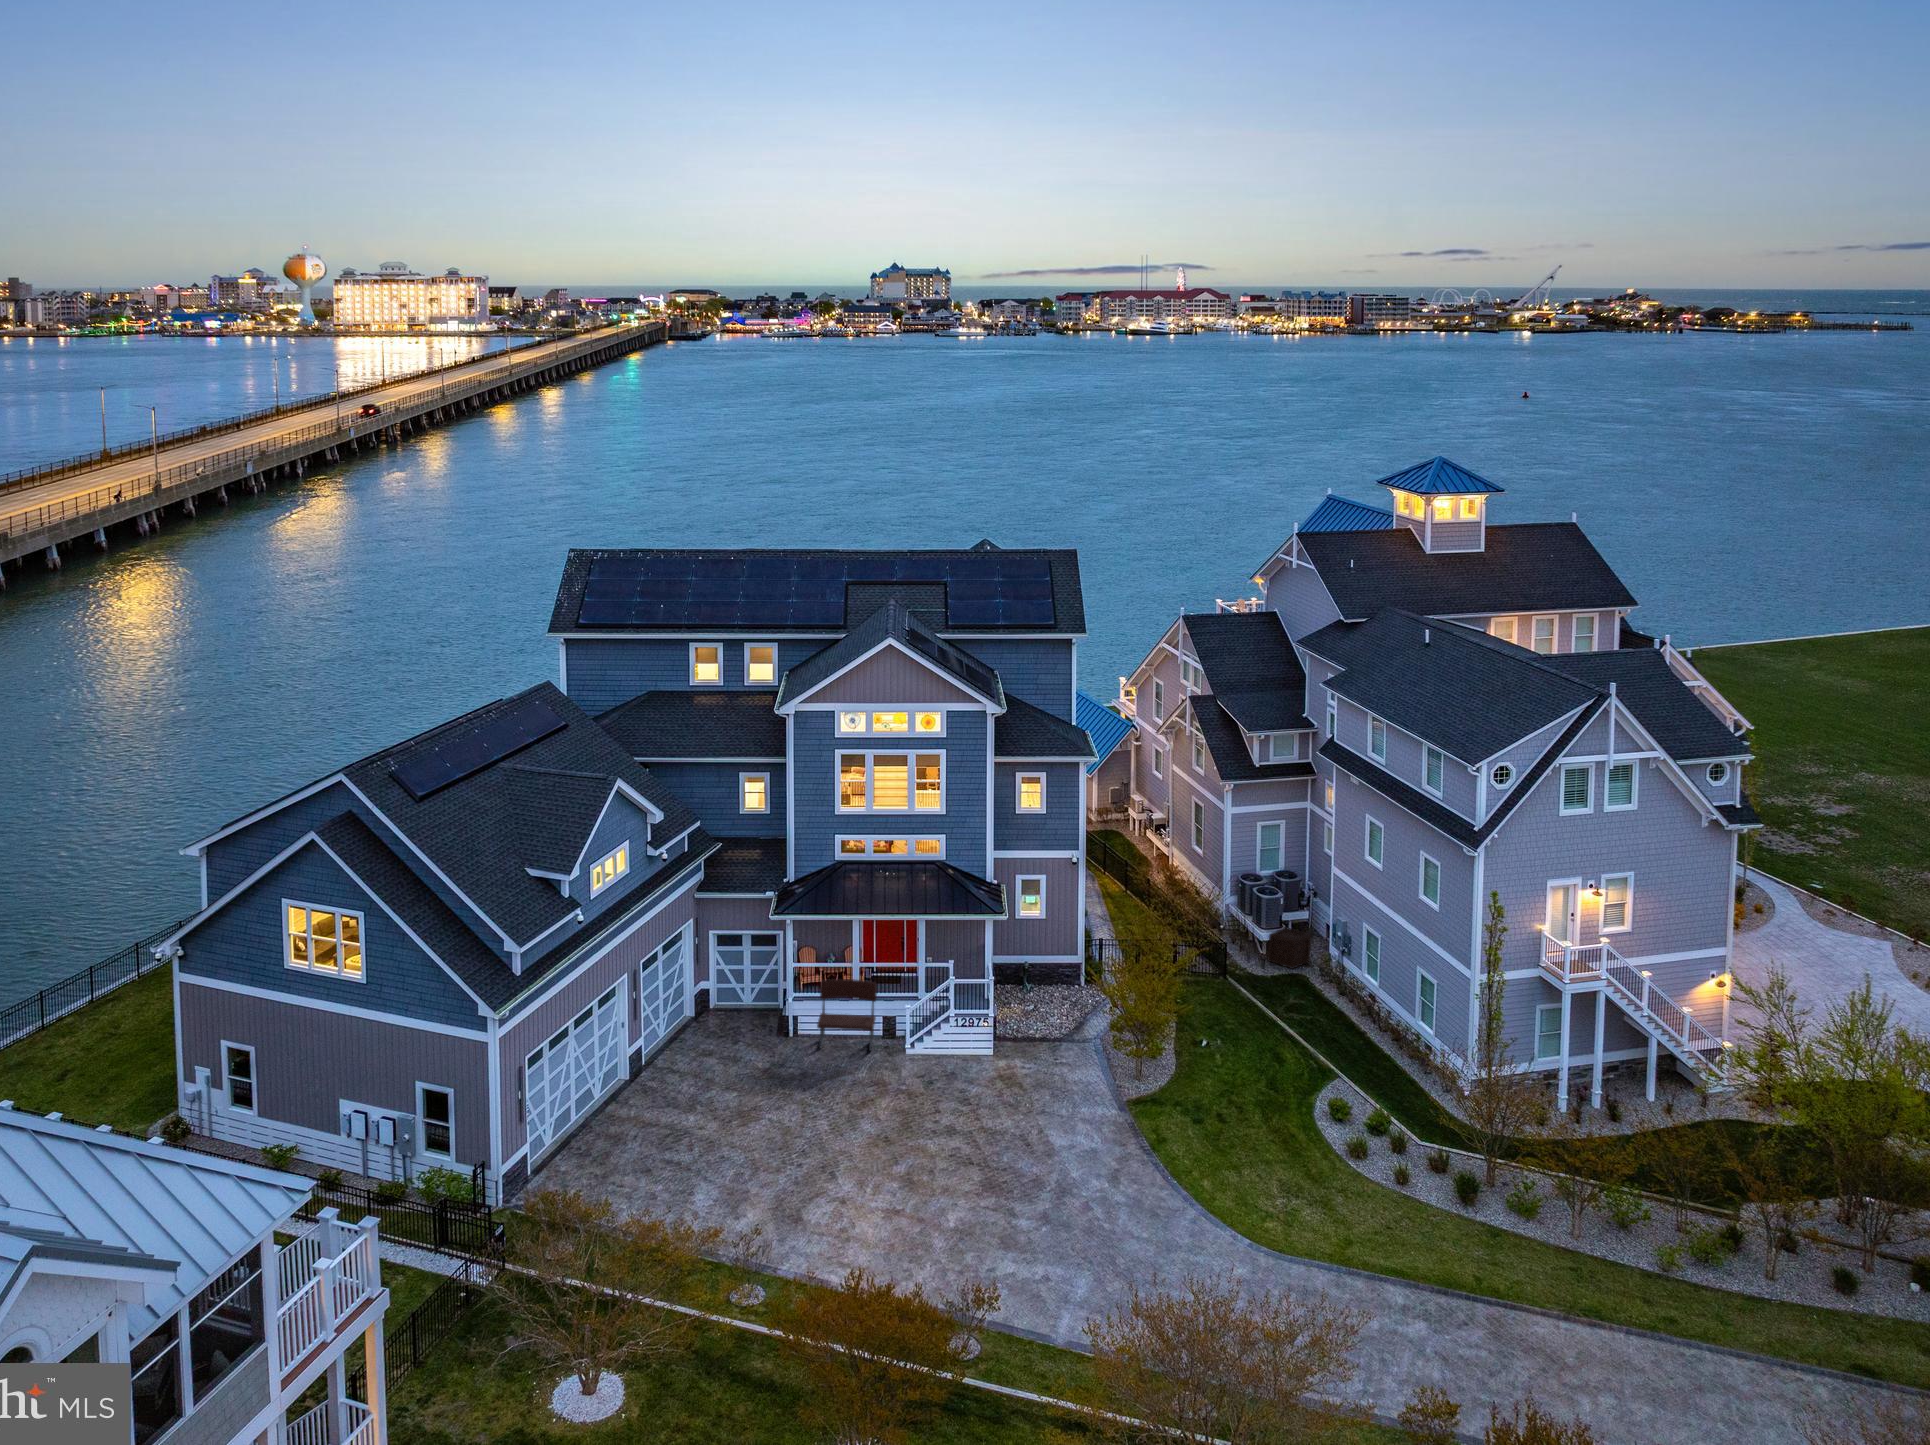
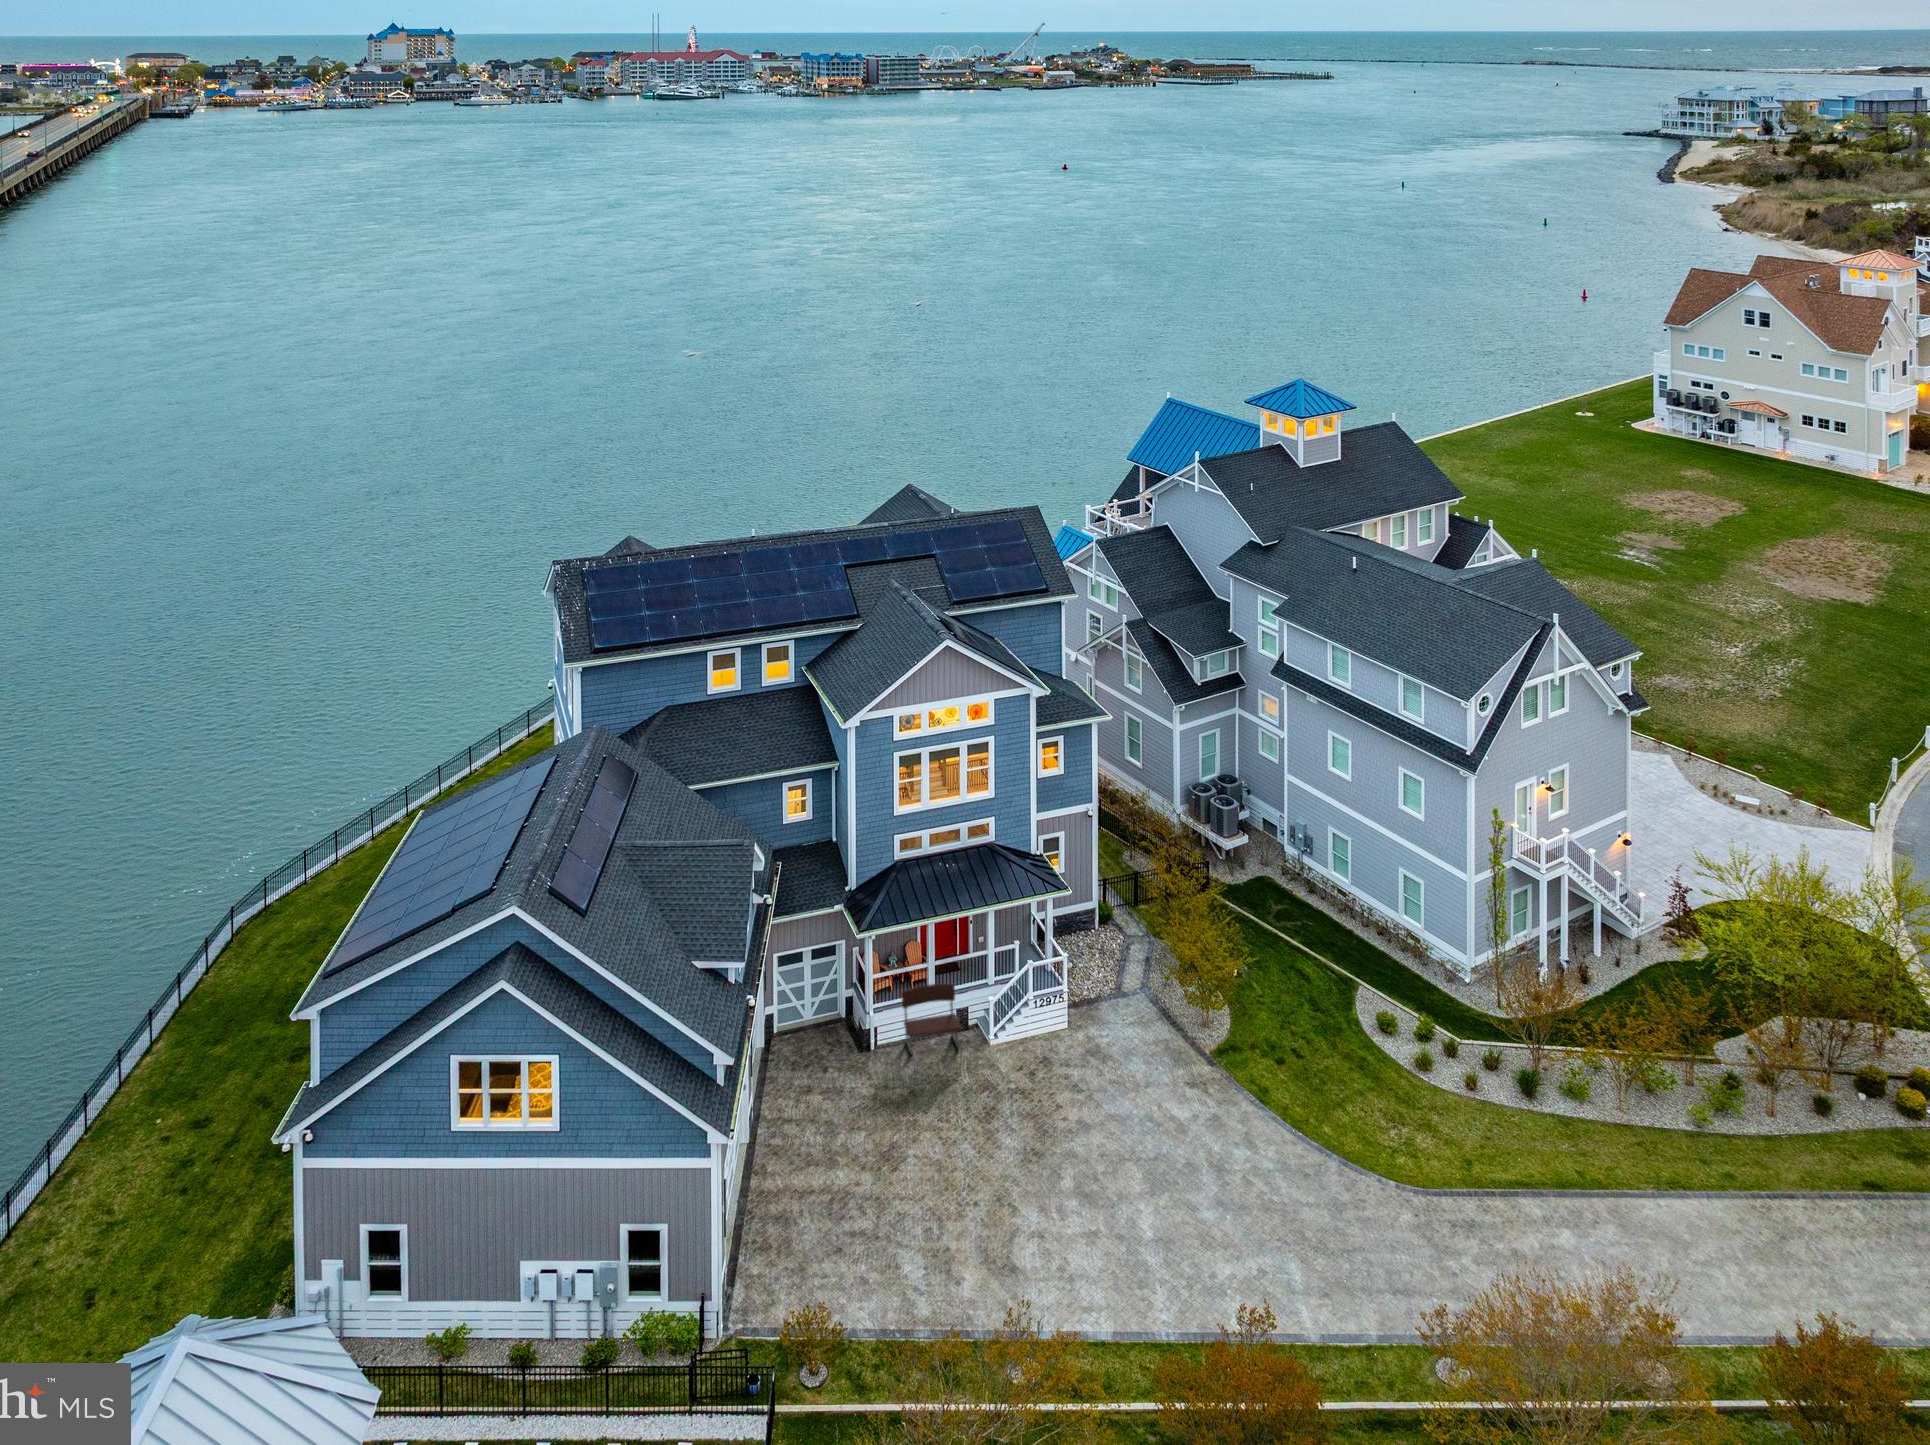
wooden crate: present [1267,927,1311,969] -> none [1235,832,1271,872]

